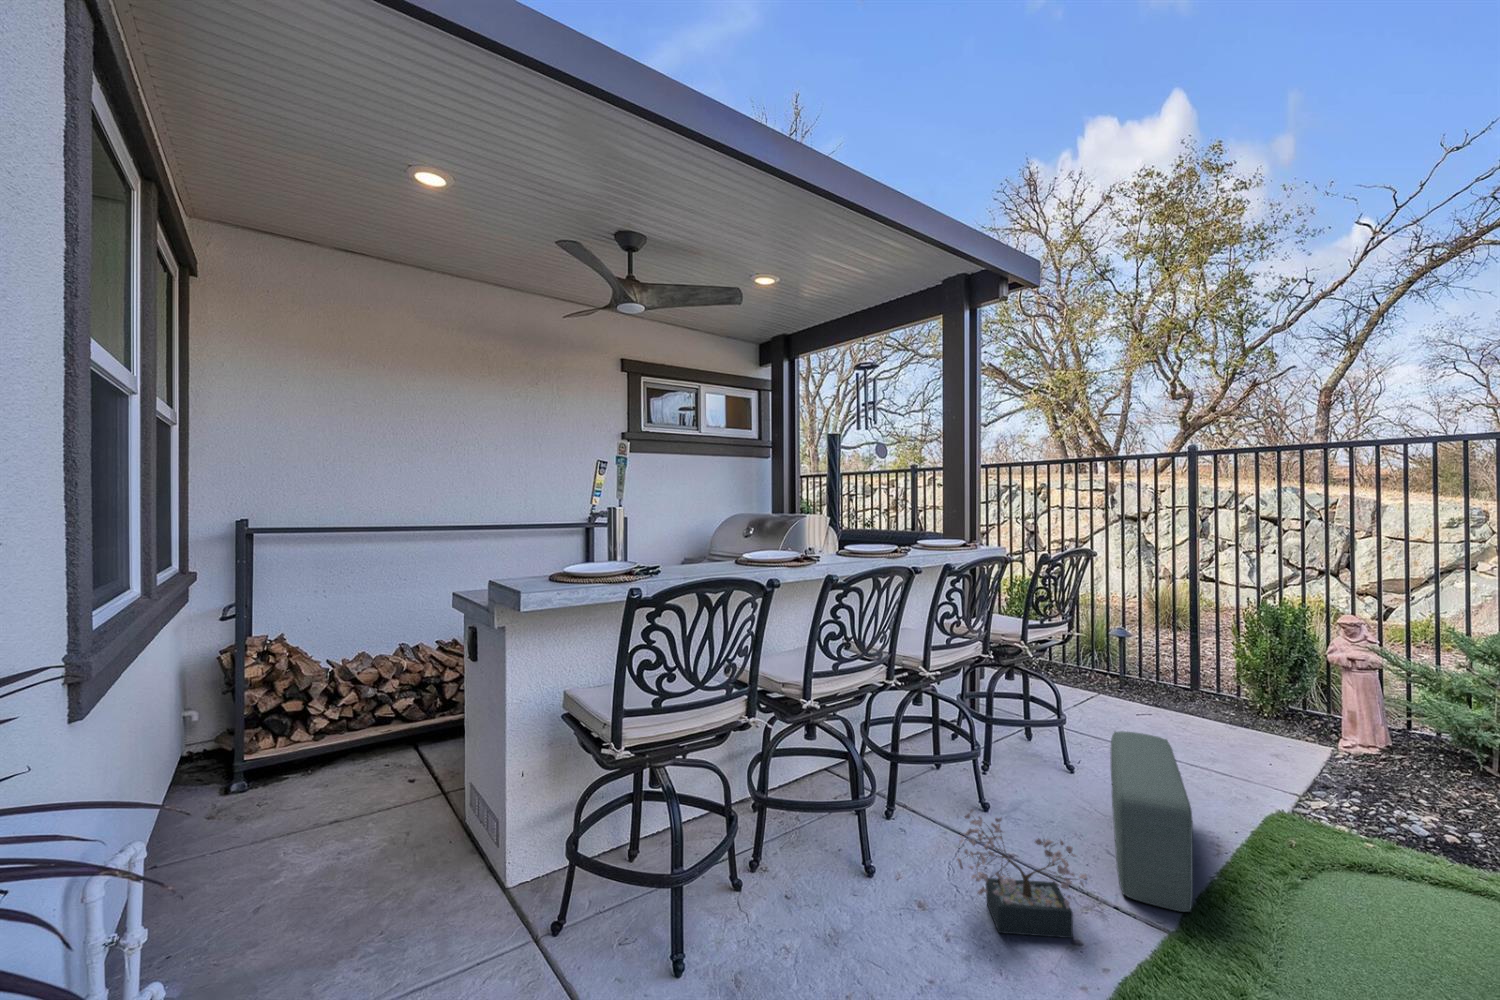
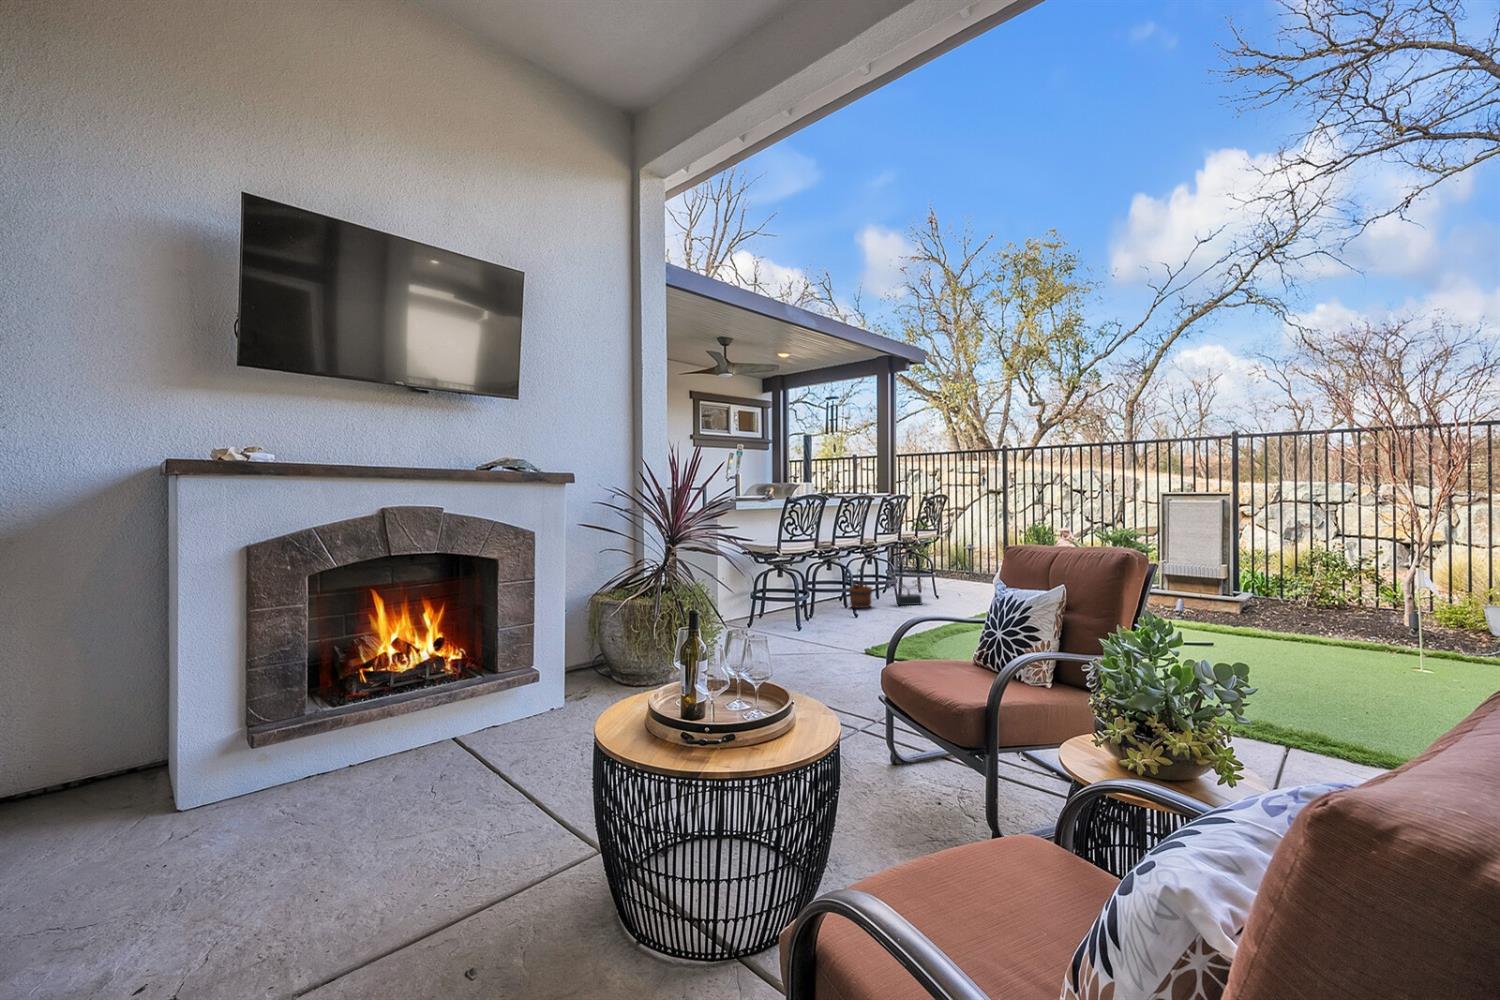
pouf: present [1110,731,1193,912] -> none [938,560,965,600]
wooden bucket: none [834,801,907,945] -> present [849,569,872,608]

